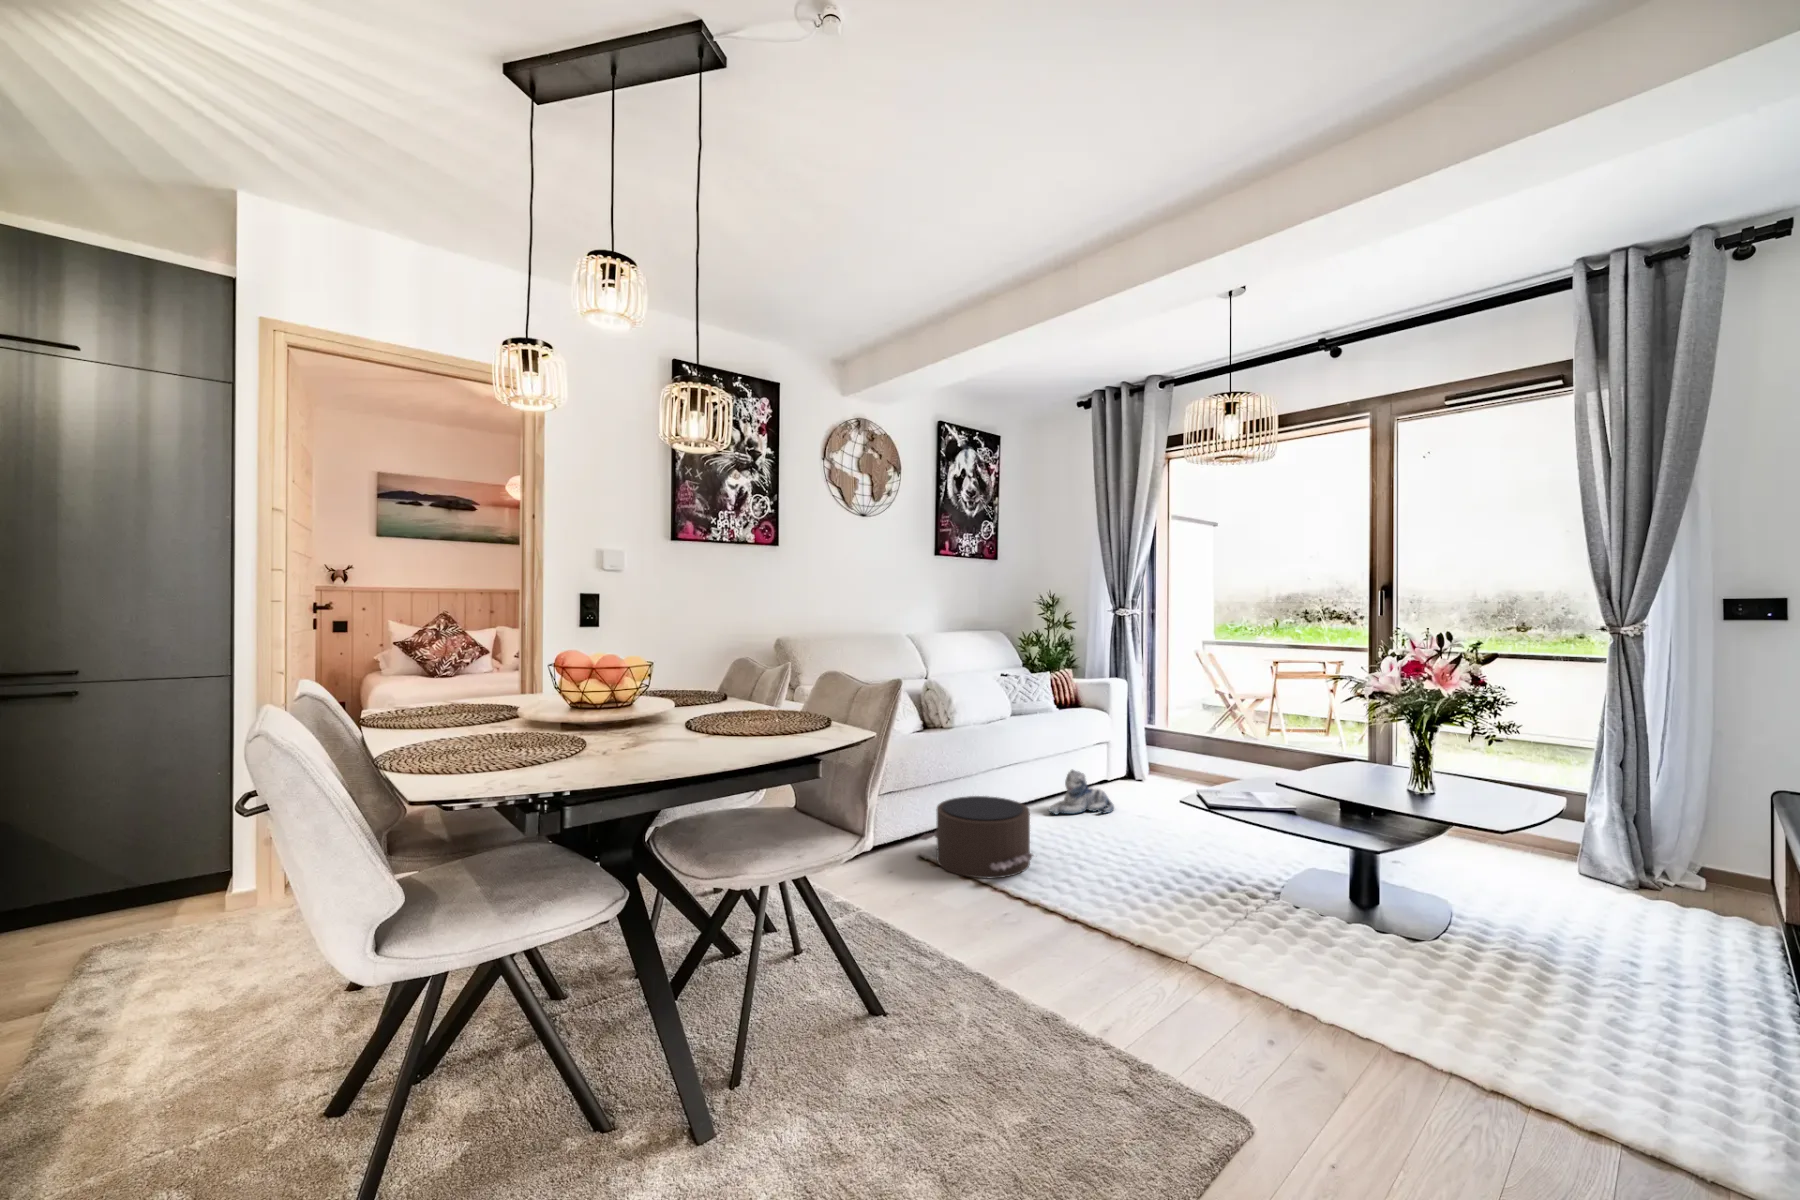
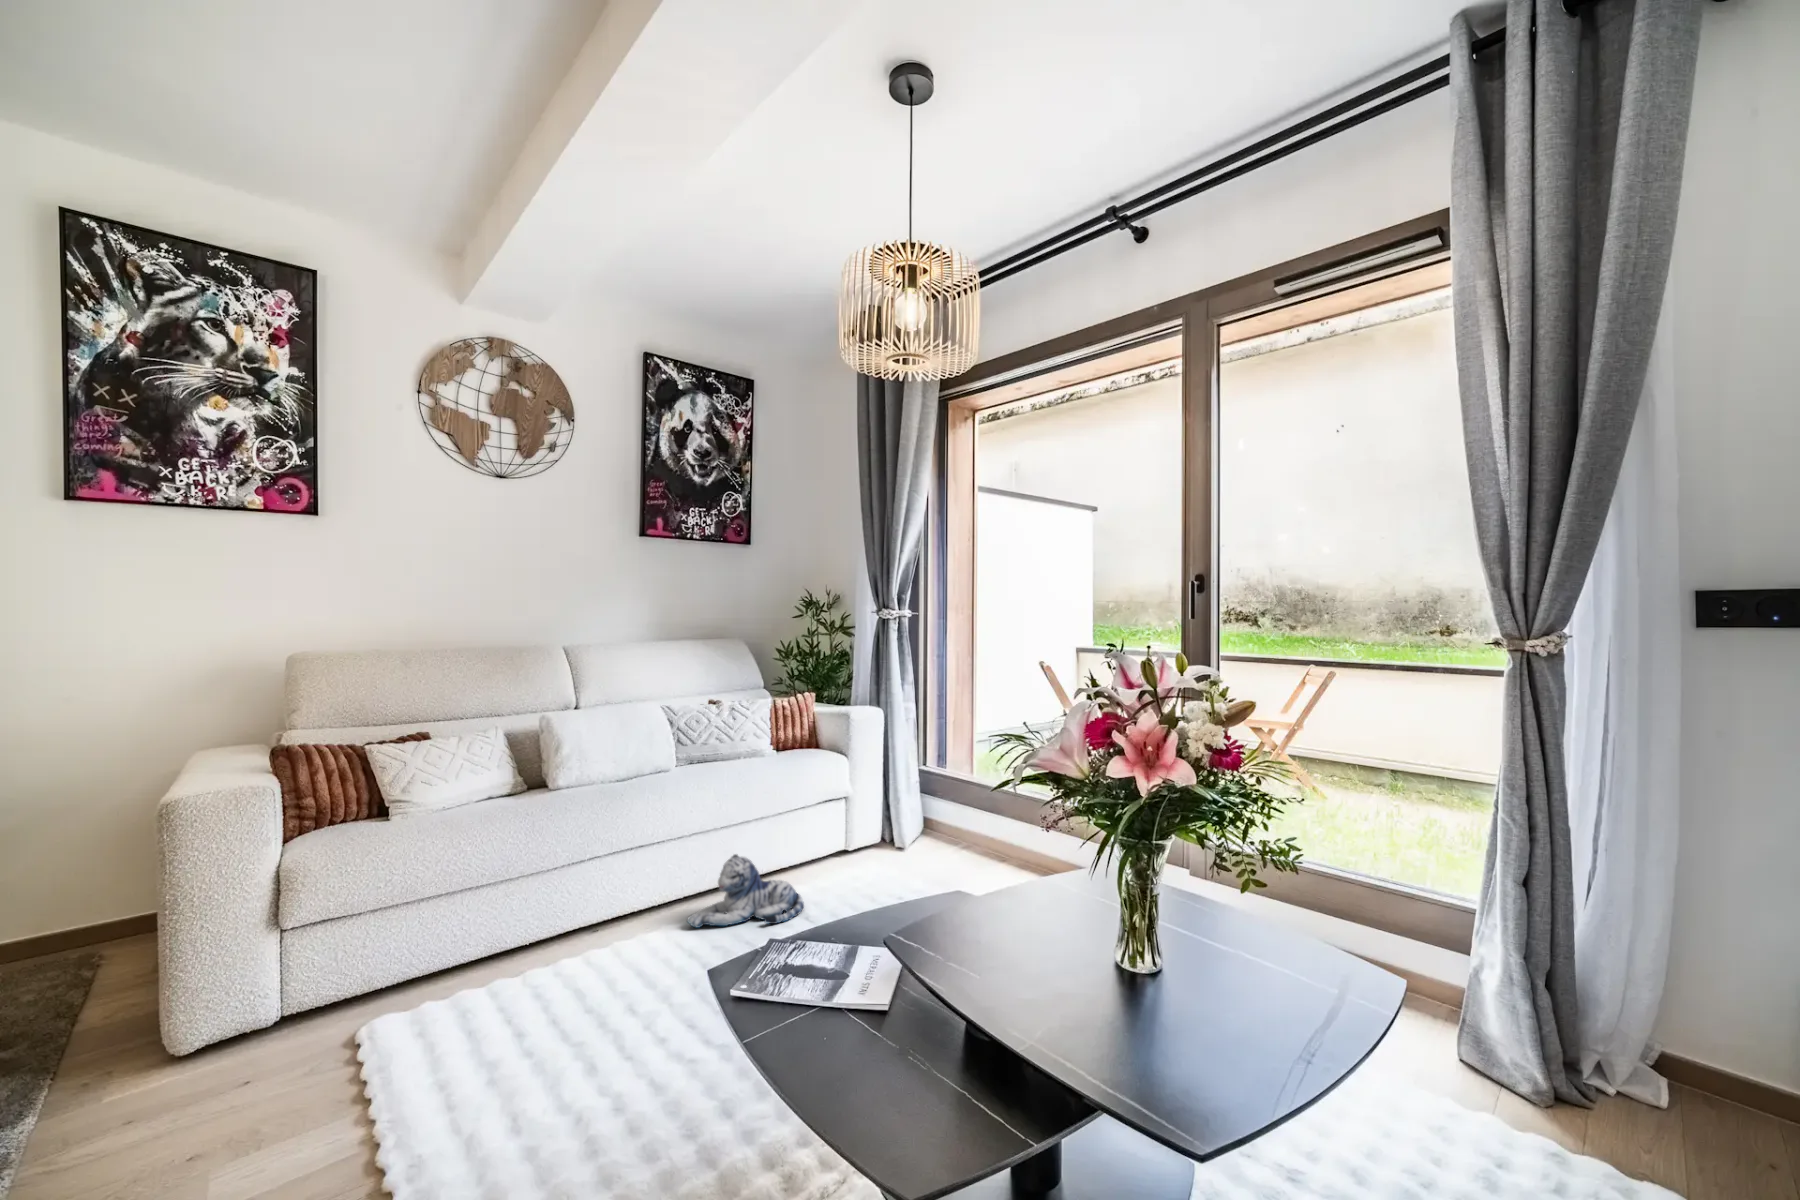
pouf: present [920,796,1033,878] -> none [337,926,532,1110]

